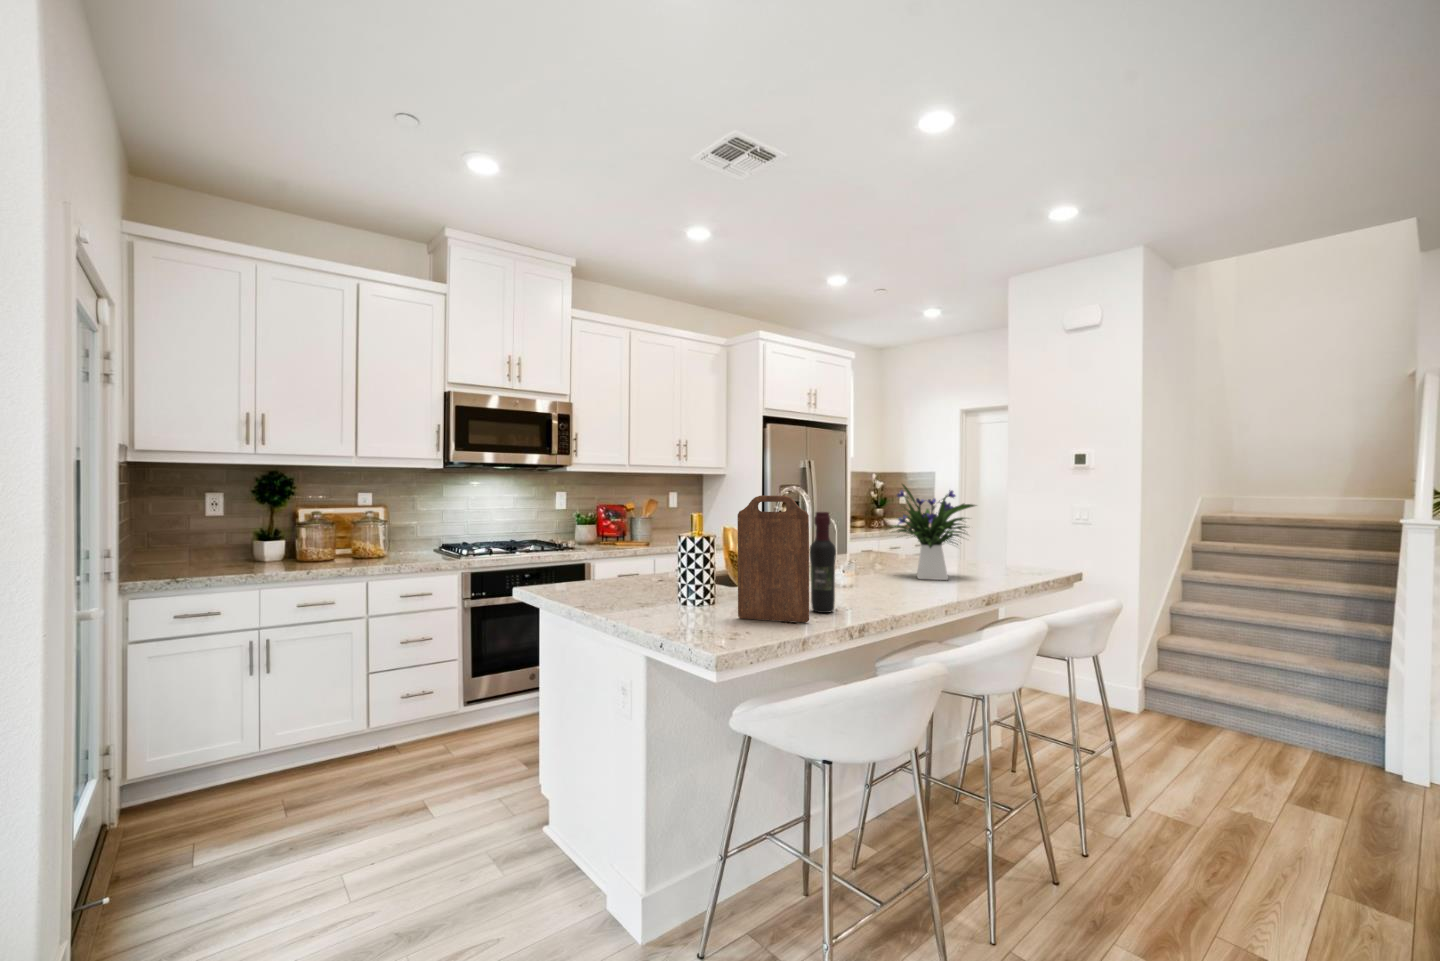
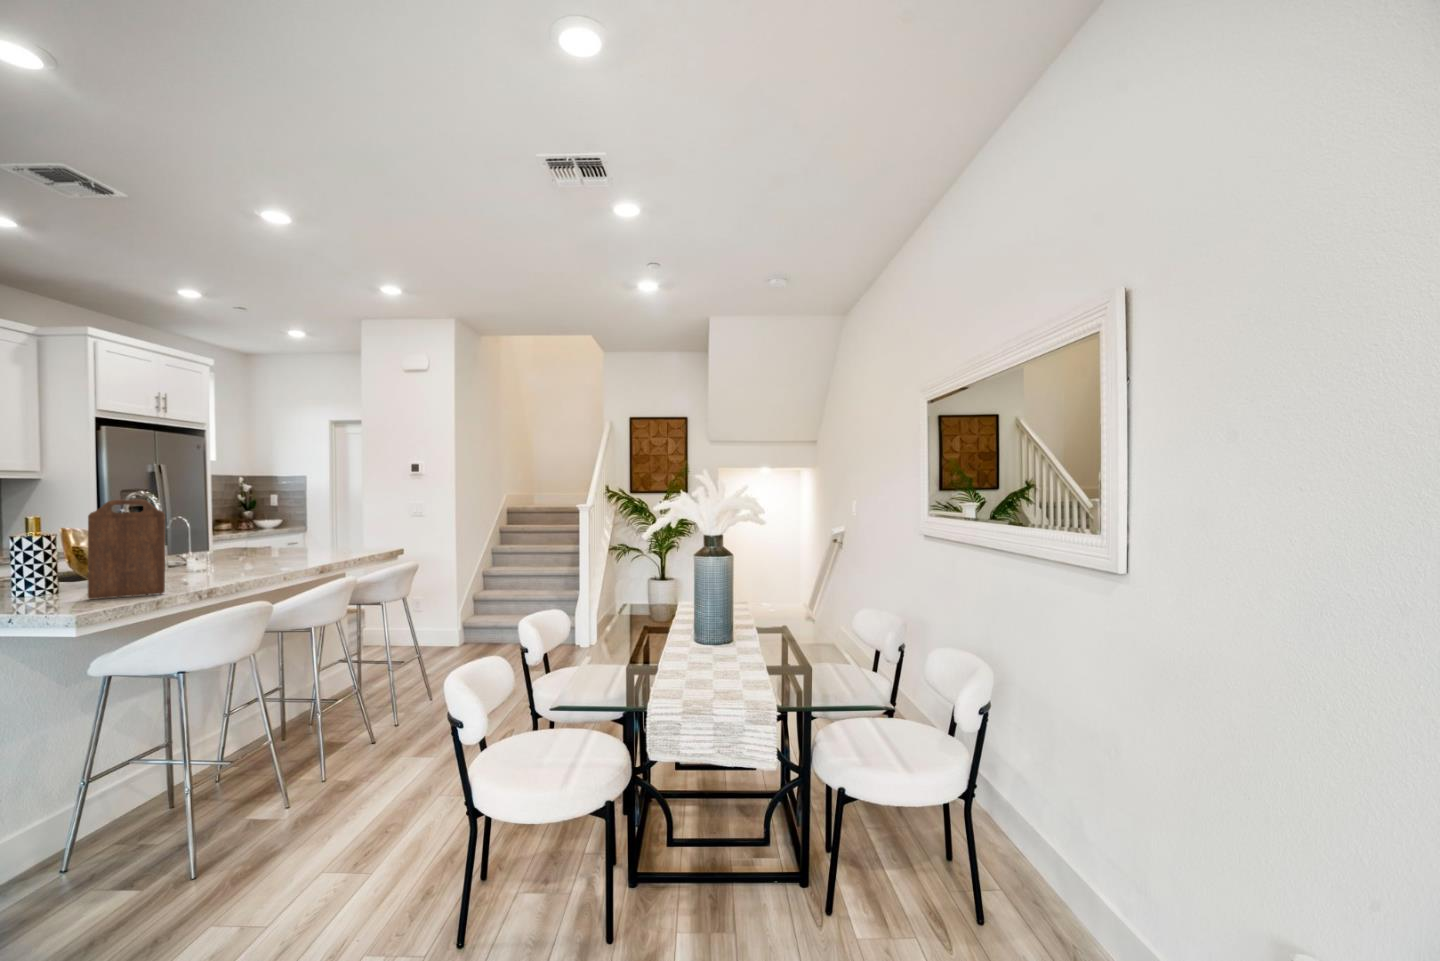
flower arrangement: present [894,484,976,580] -> none [242,488,327,562]
wine bottle: present [810,512,836,613] -> none [165,511,191,588]

